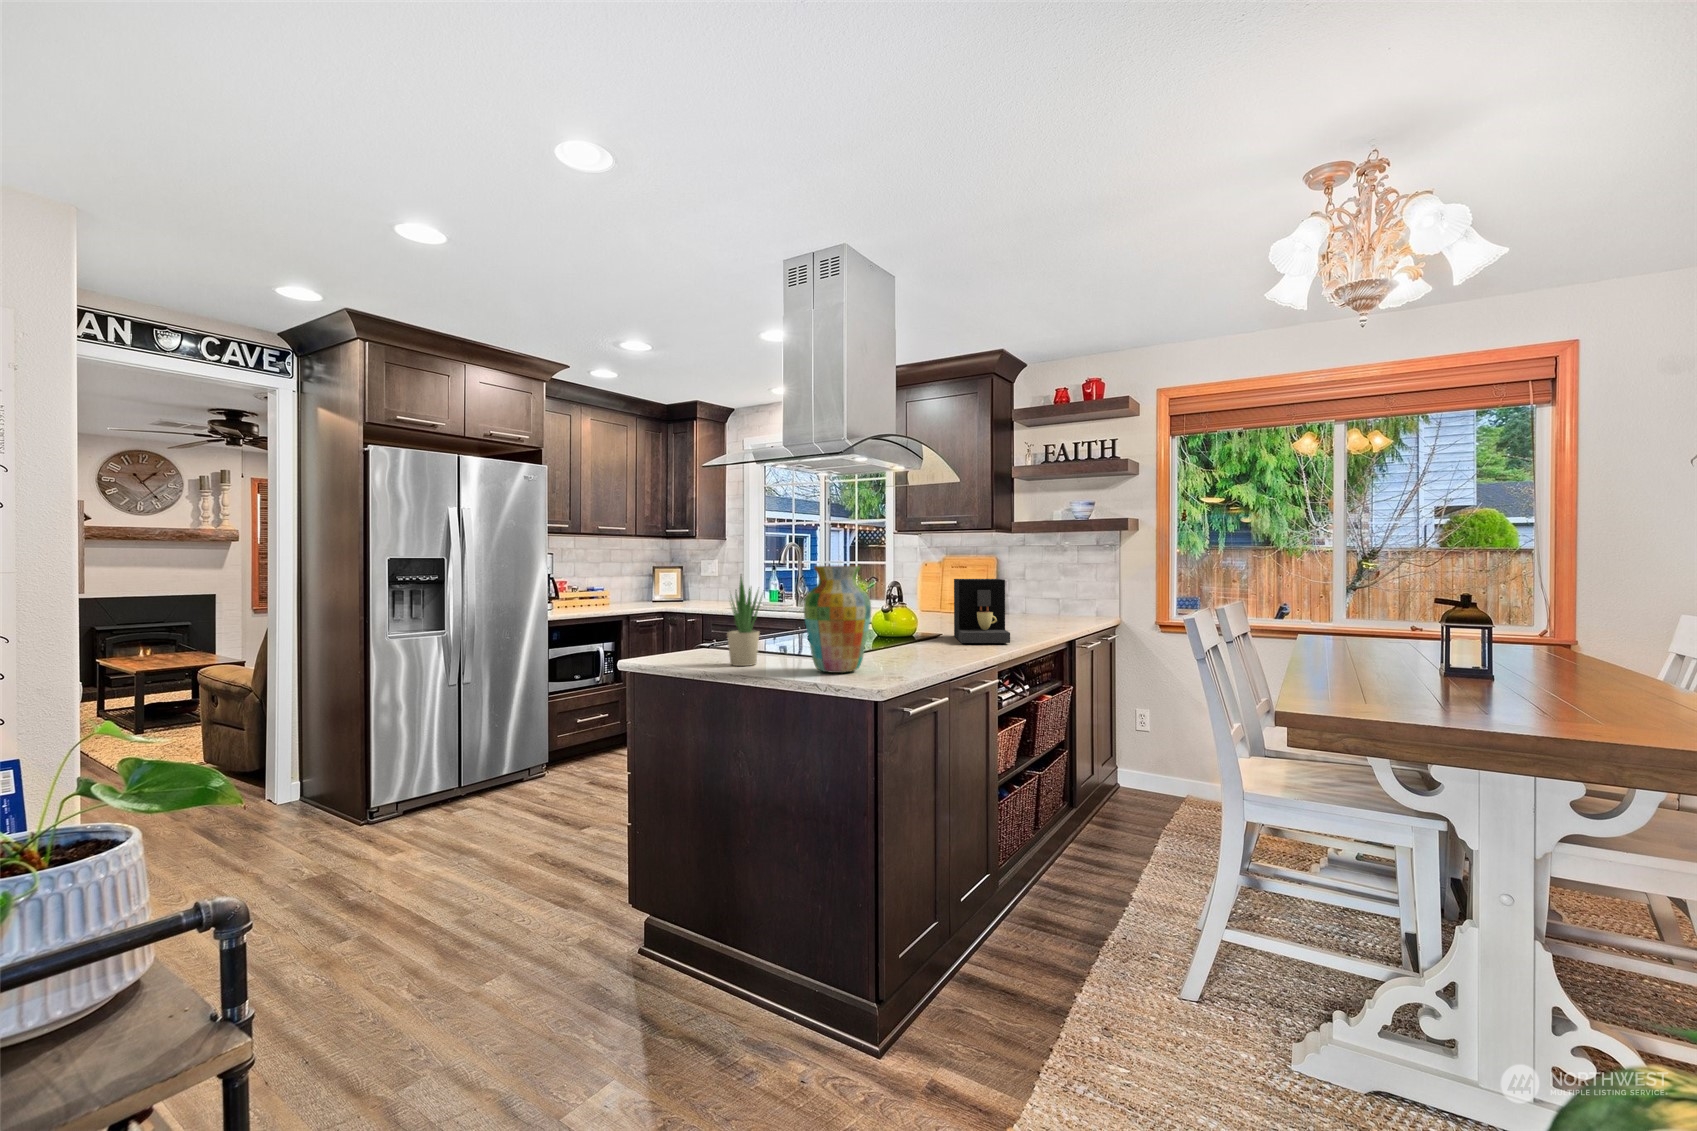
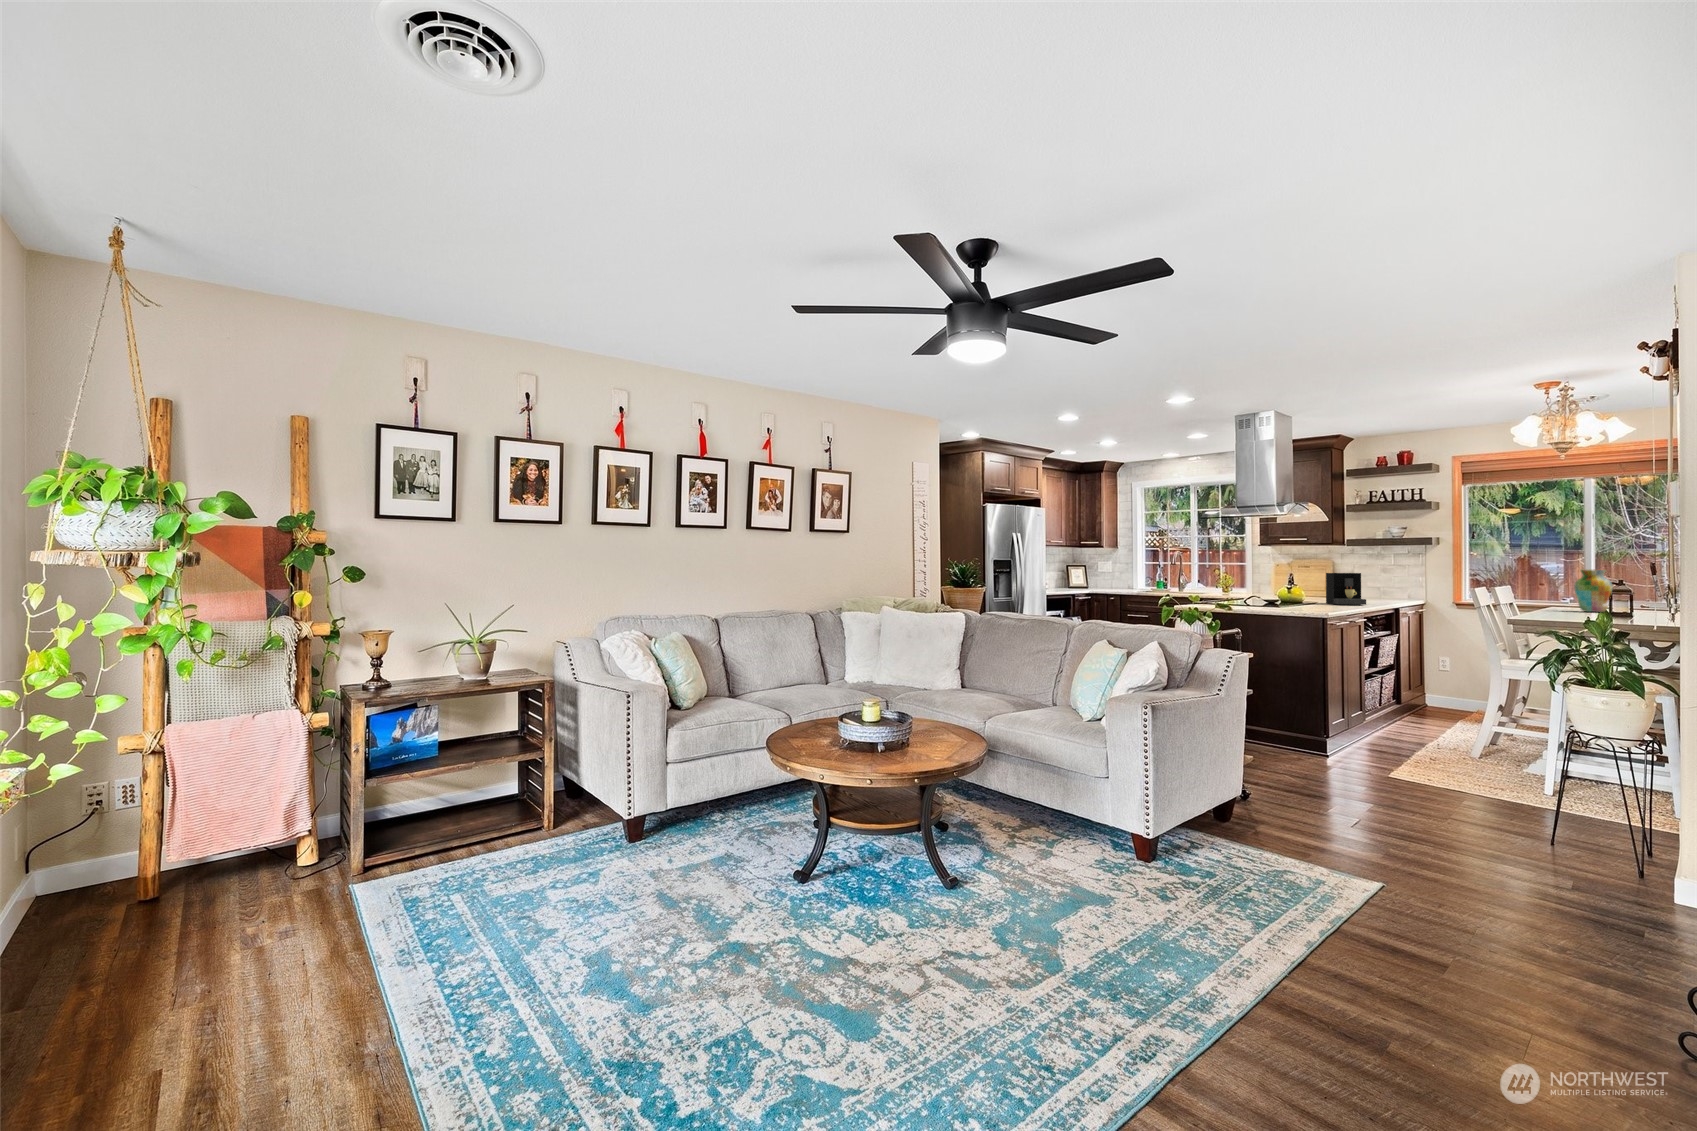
vase: present [804,566,871,673] -> present [1574,570,1612,612]
potted plant: present [727,576,762,666] -> none [1234,568,1251,608]

